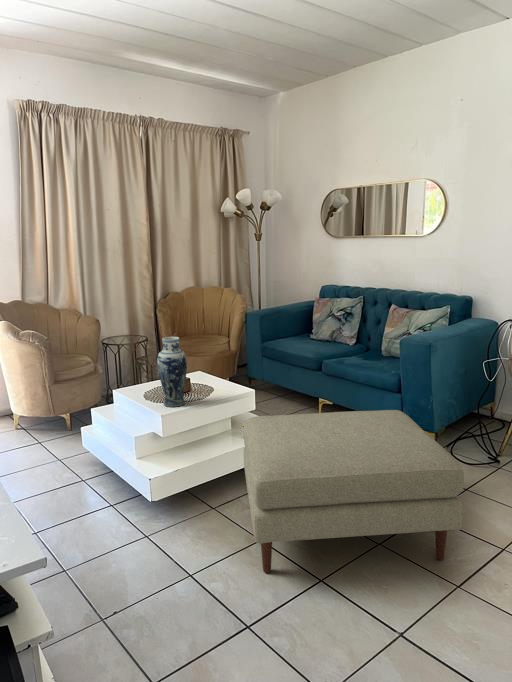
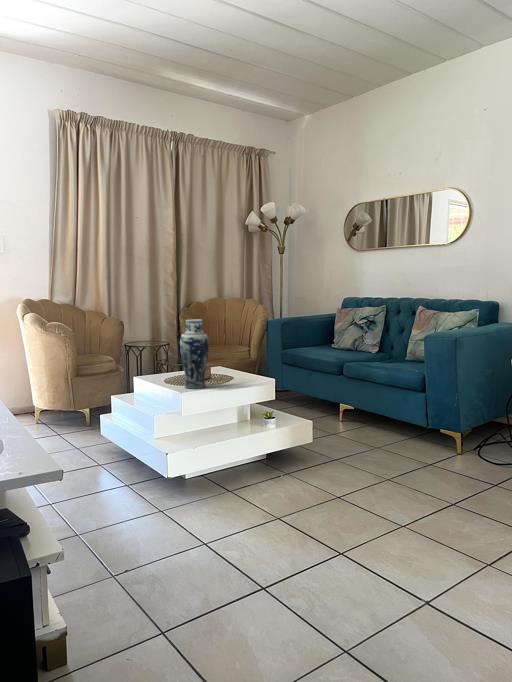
ottoman: present [243,410,464,573] -> none [264,396,490,543]

